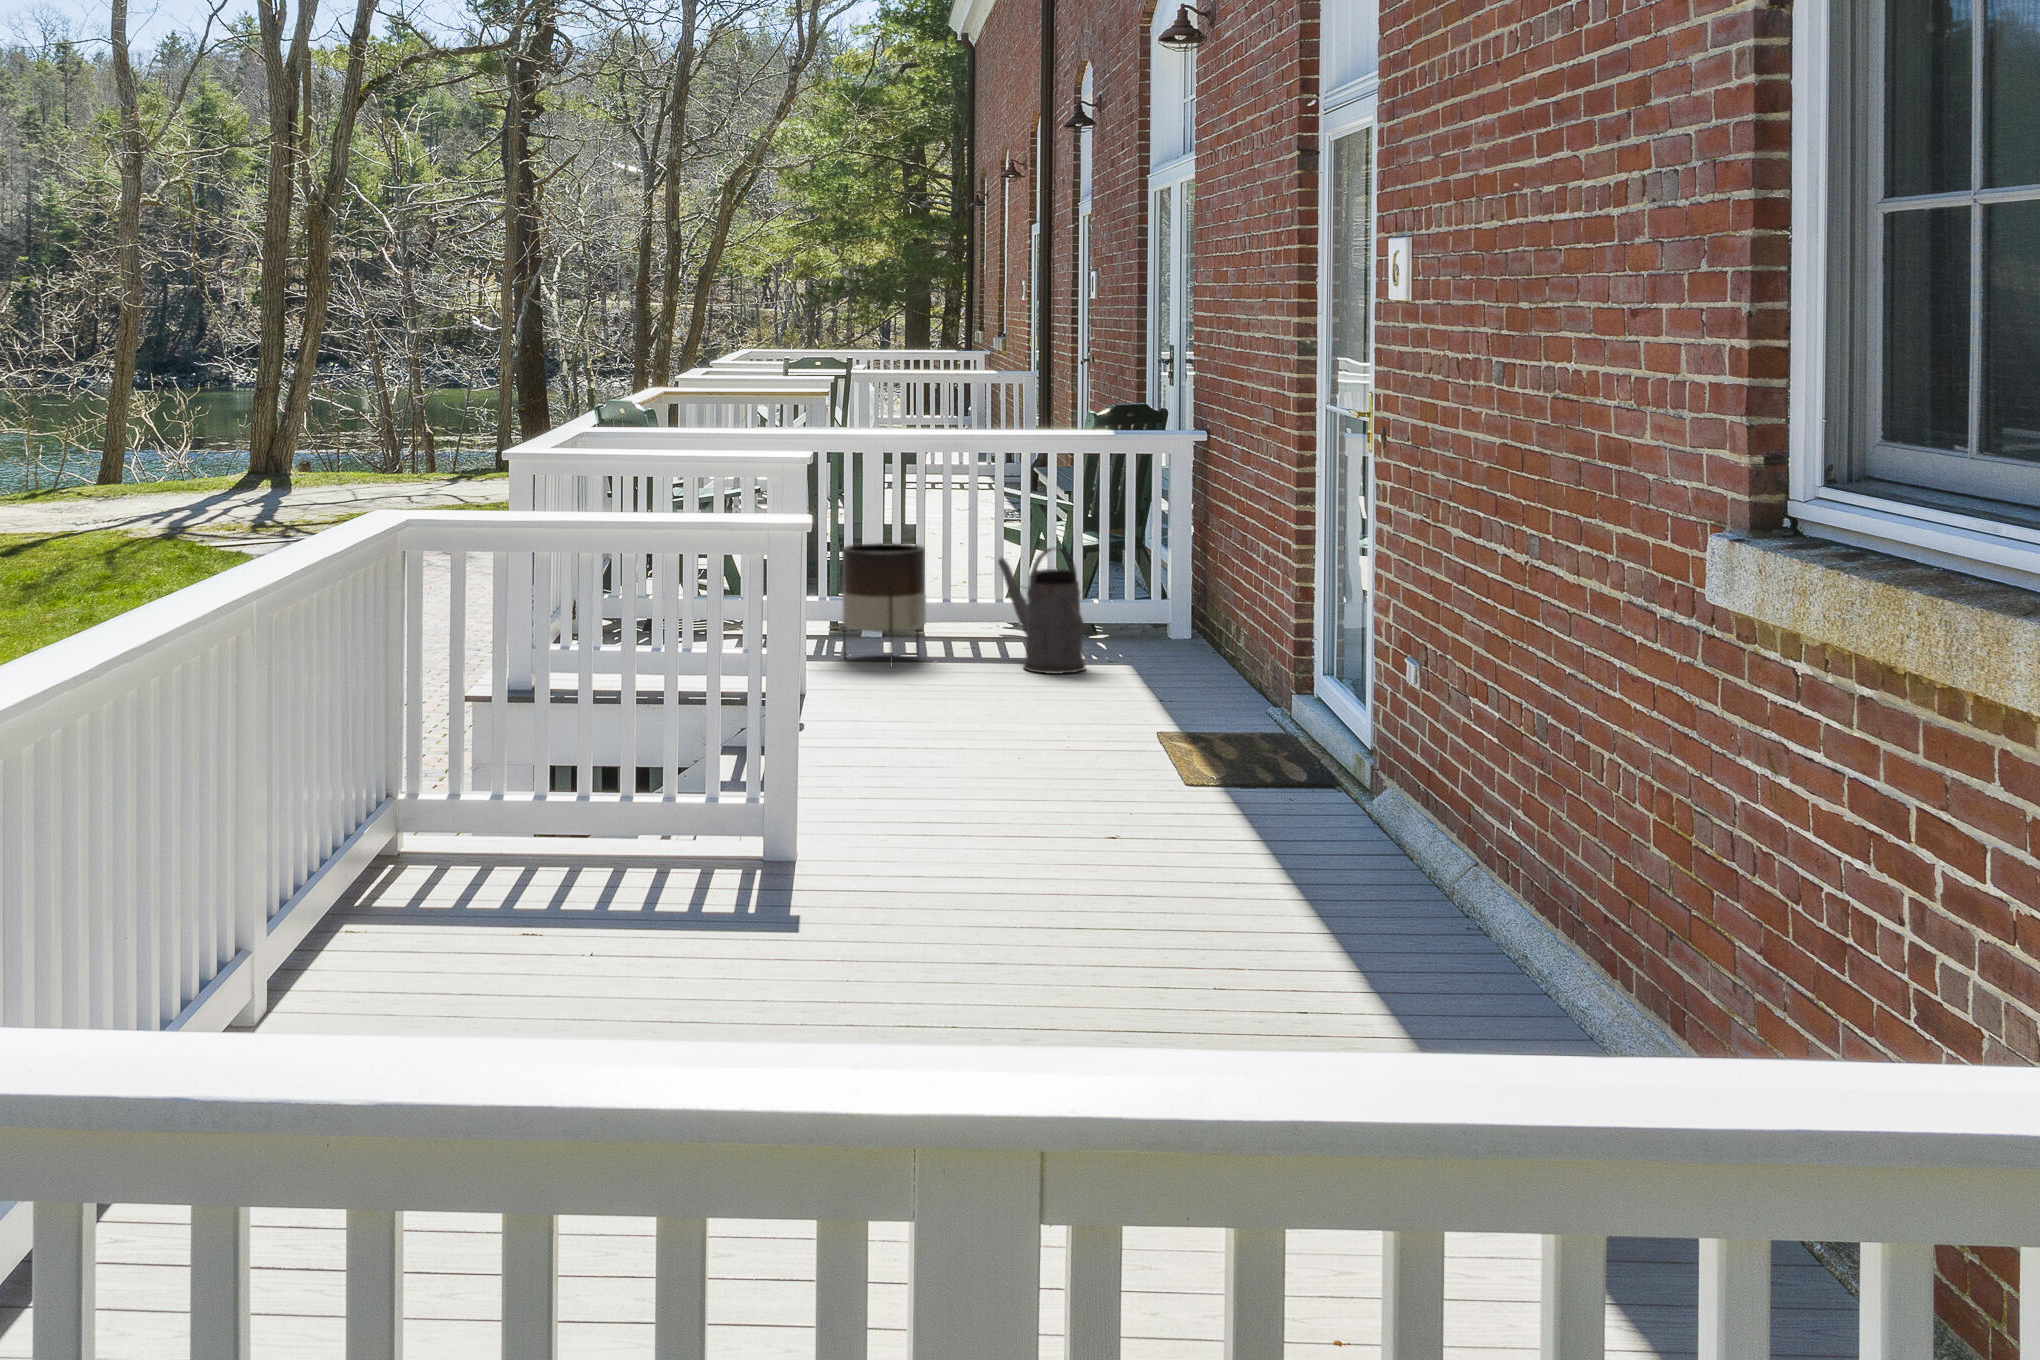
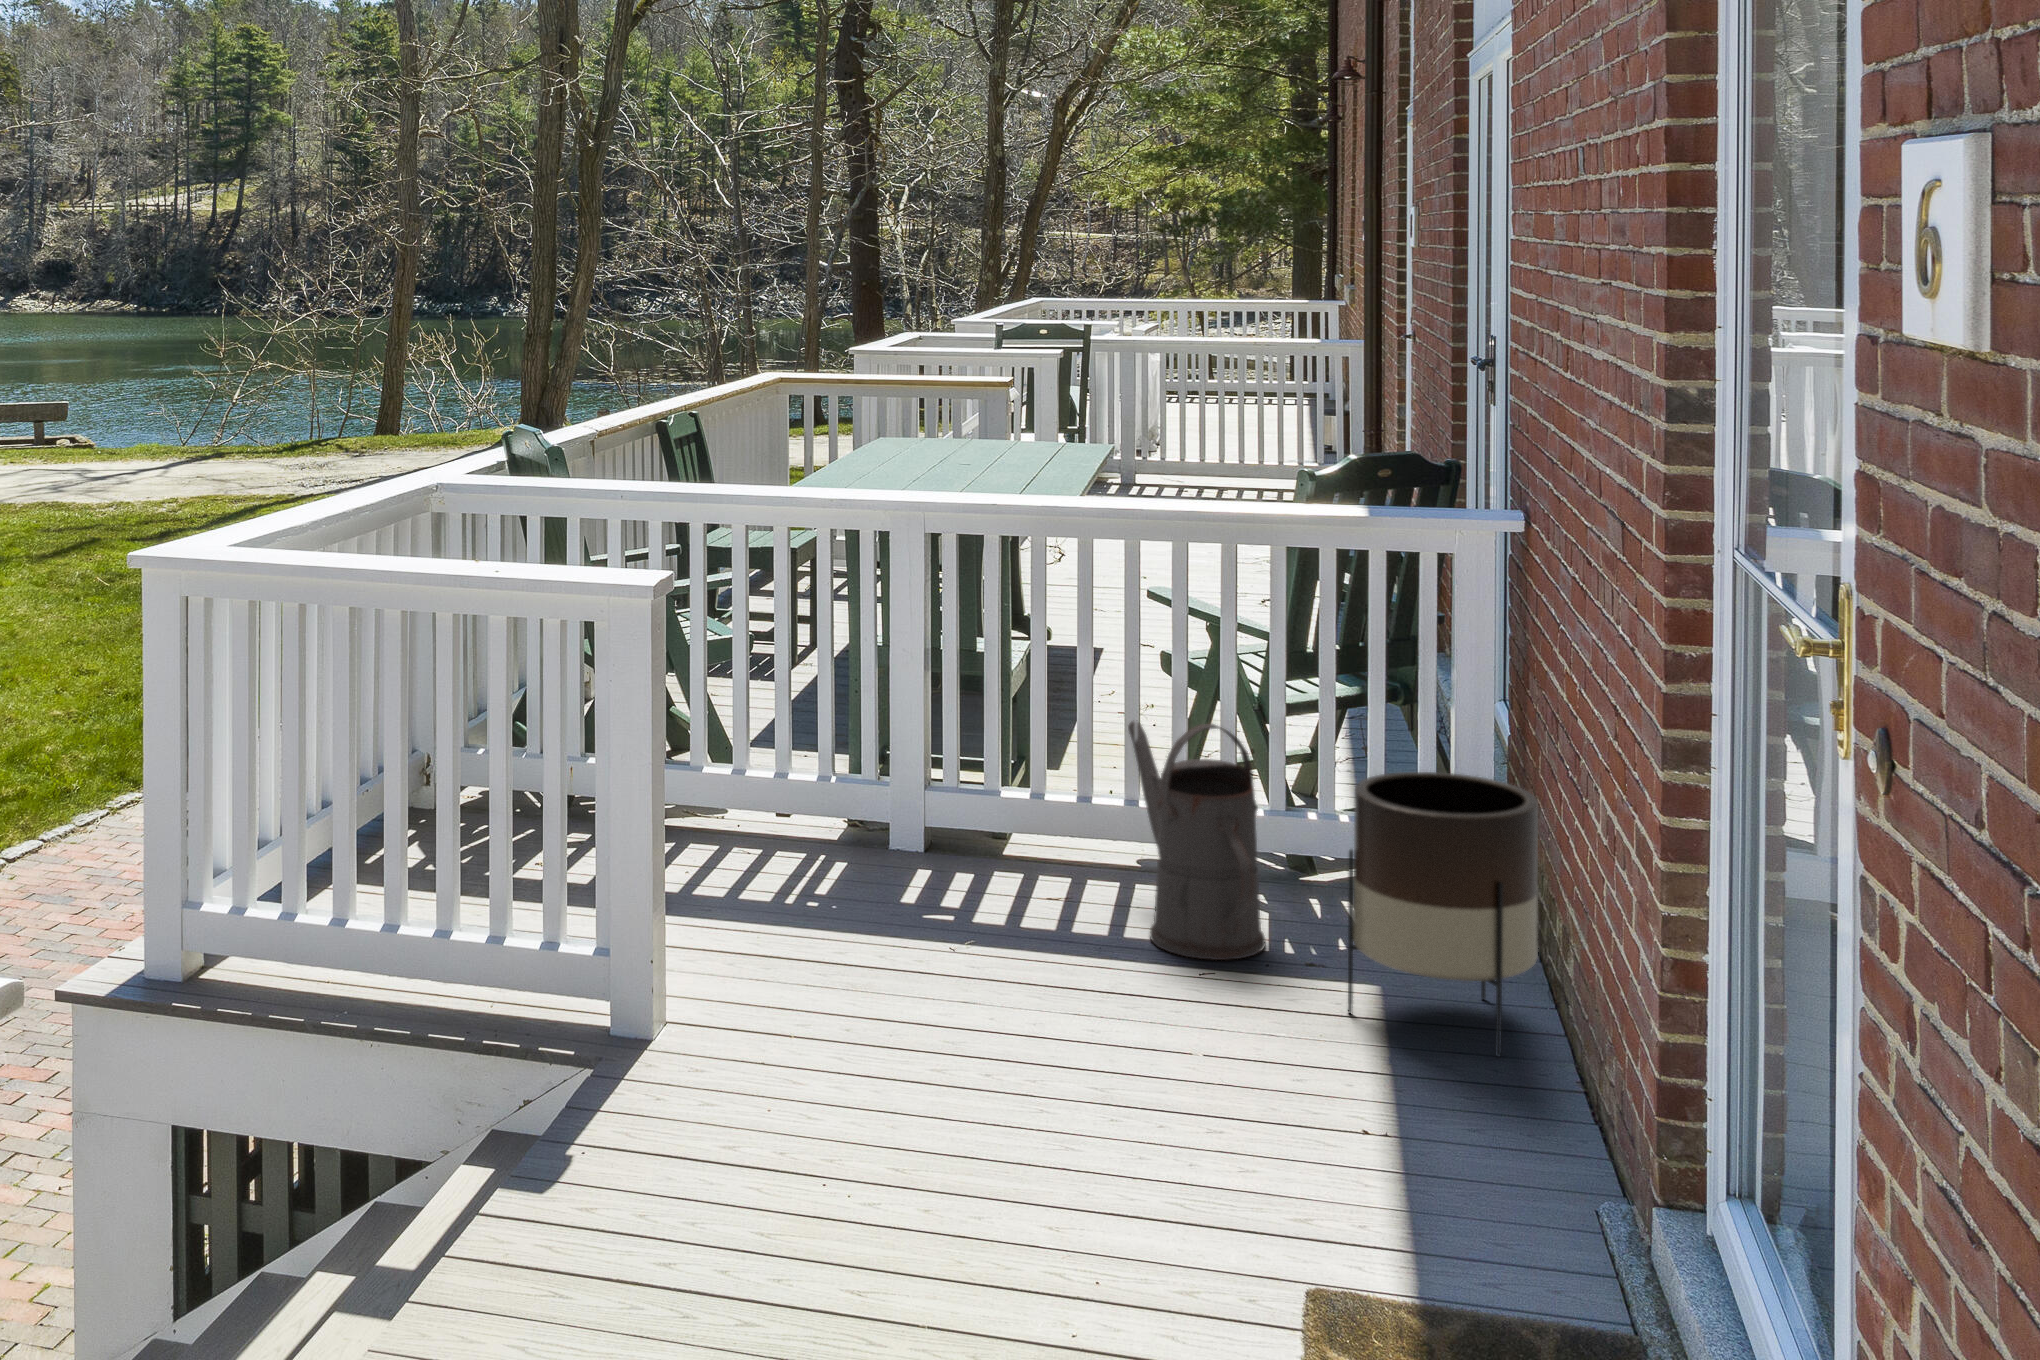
planter: present [842,543,926,656] -> present [1348,772,1538,1056]

